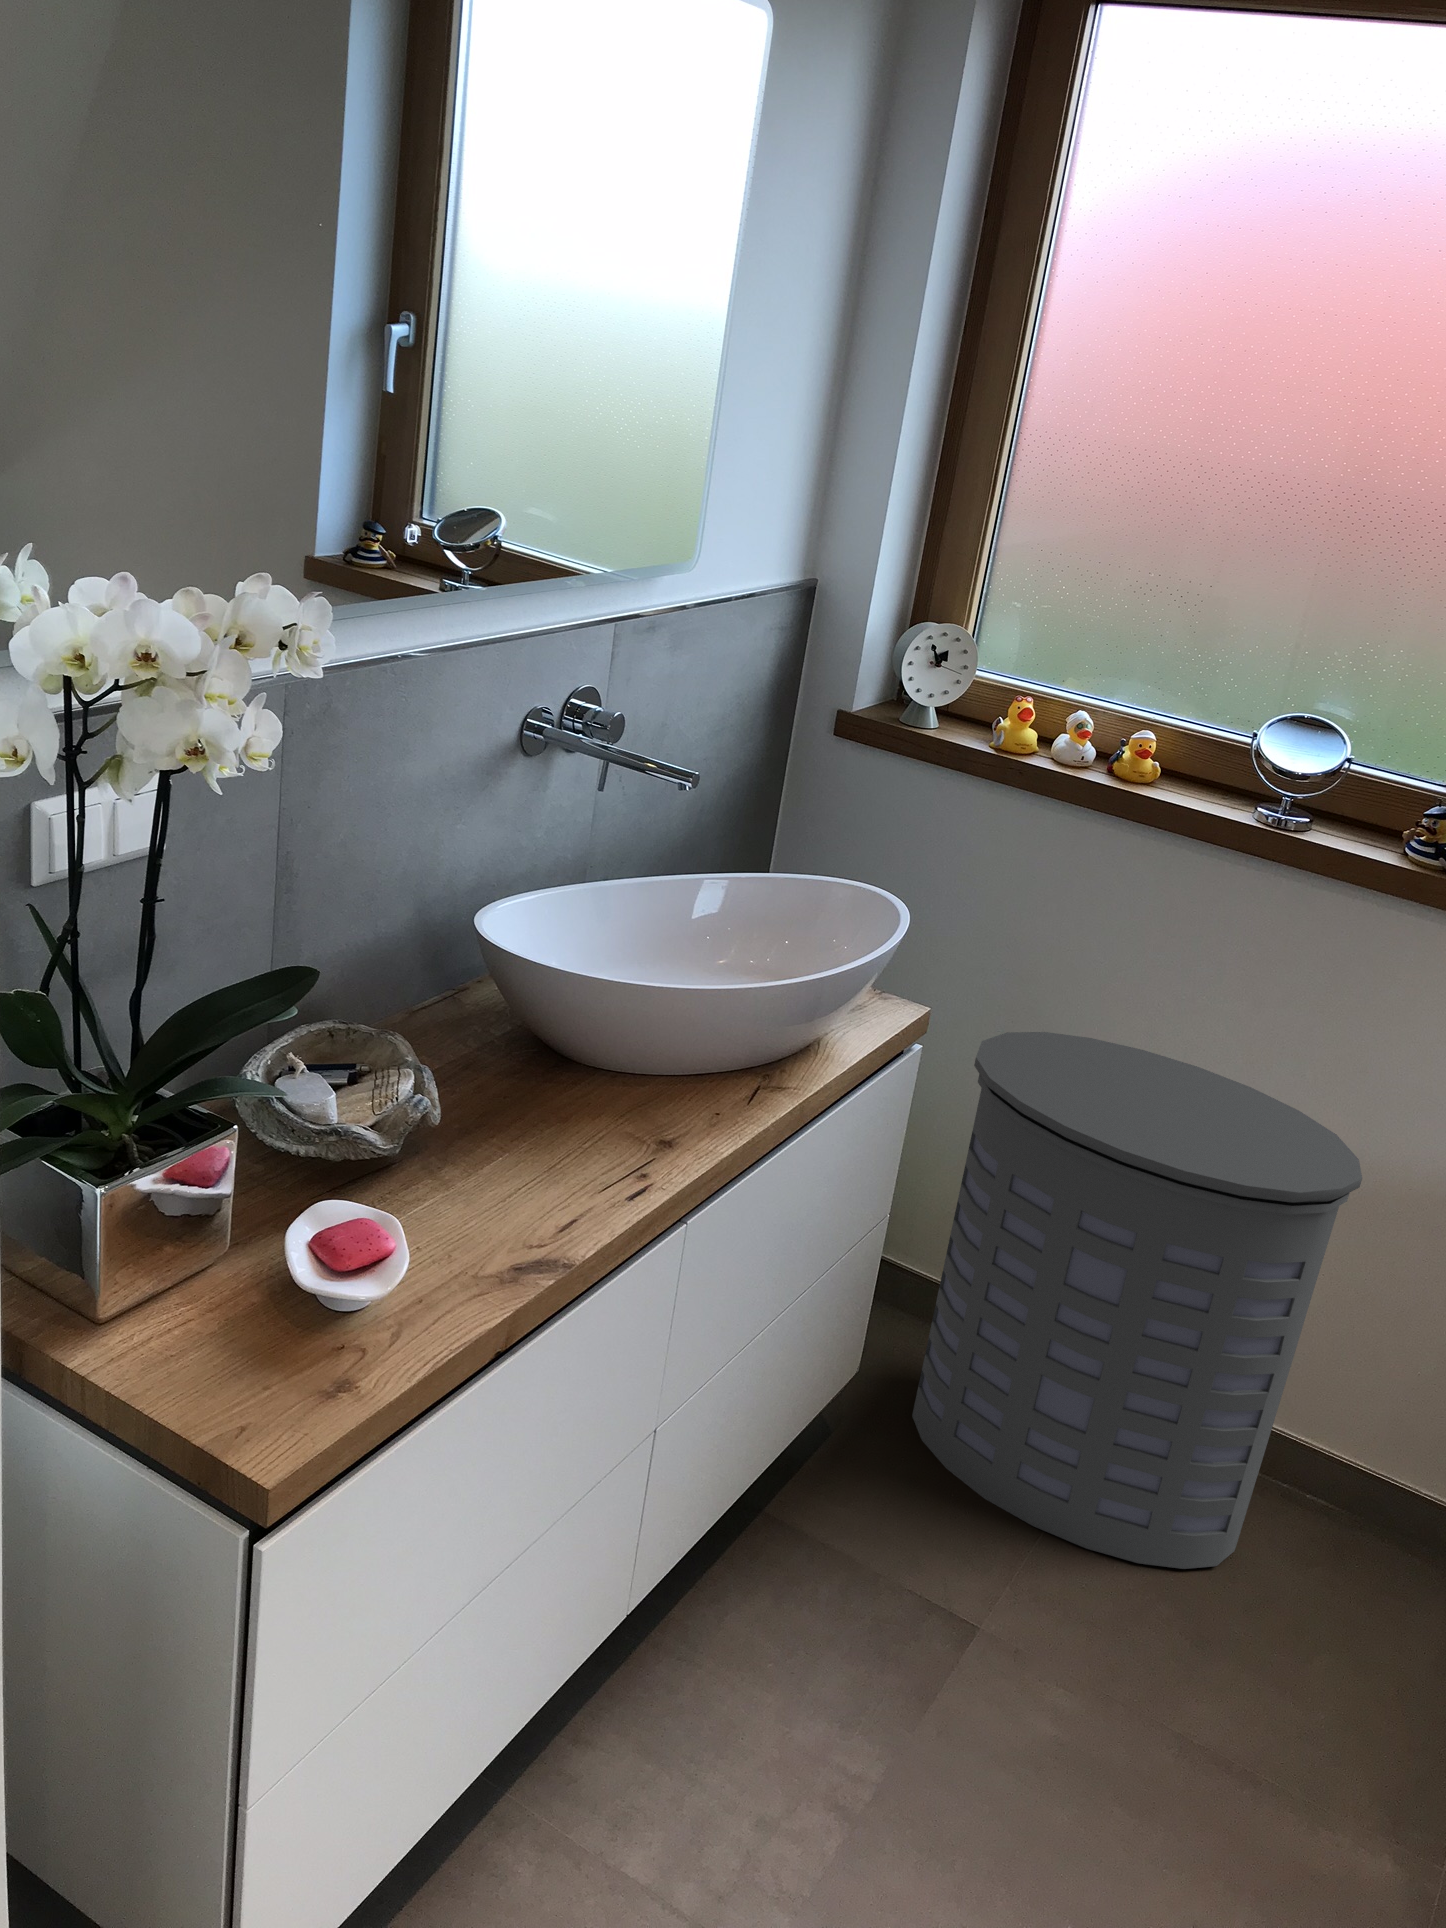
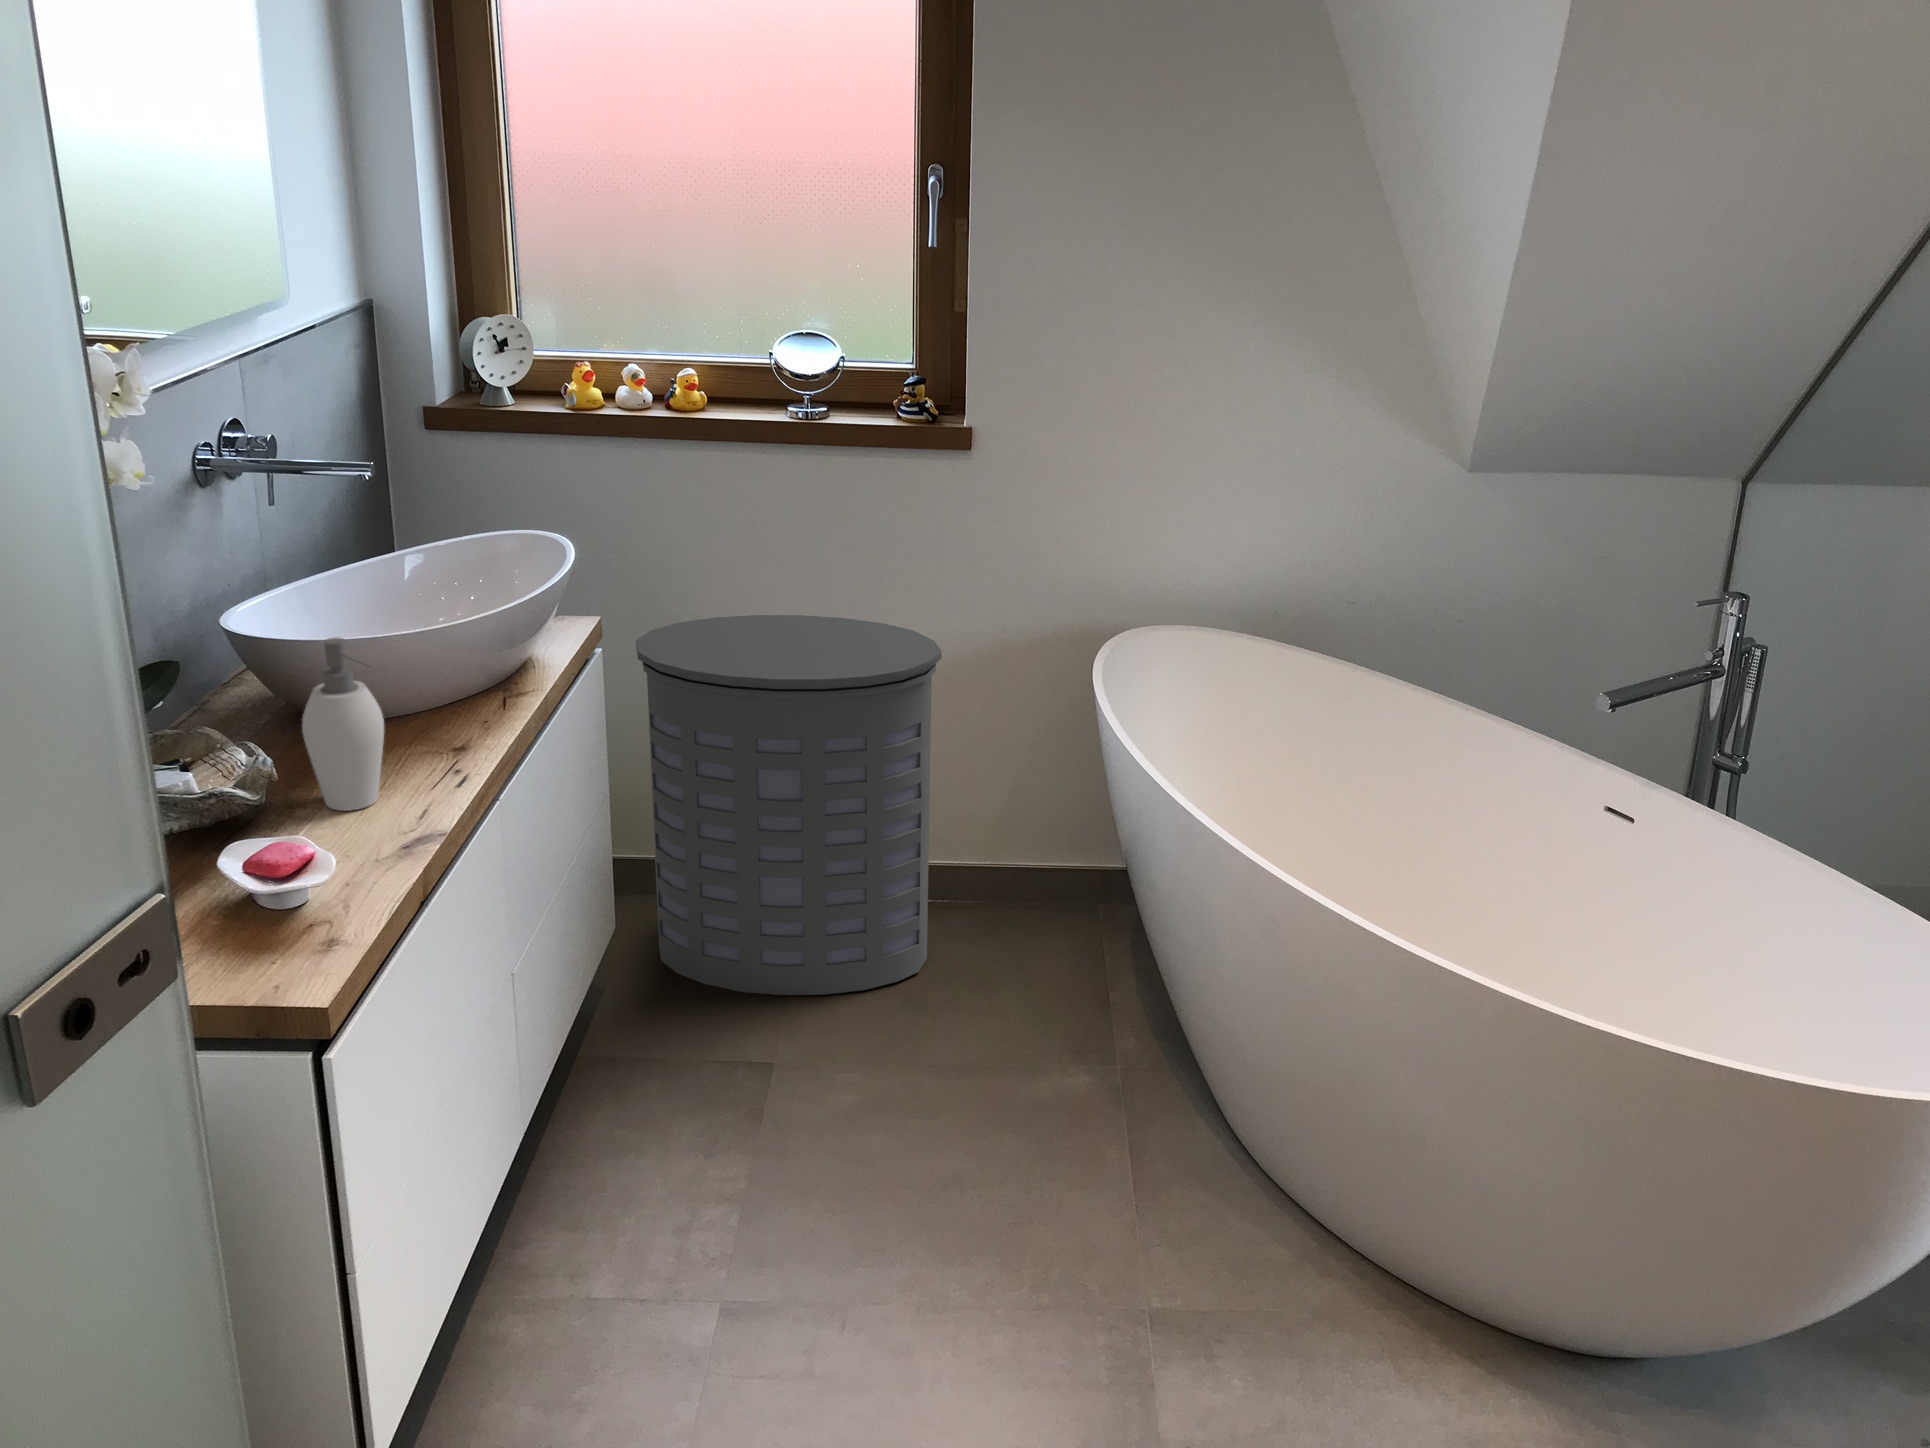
soap dispenser: none [472,983,566,1192] -> present [302,638,384,811]

